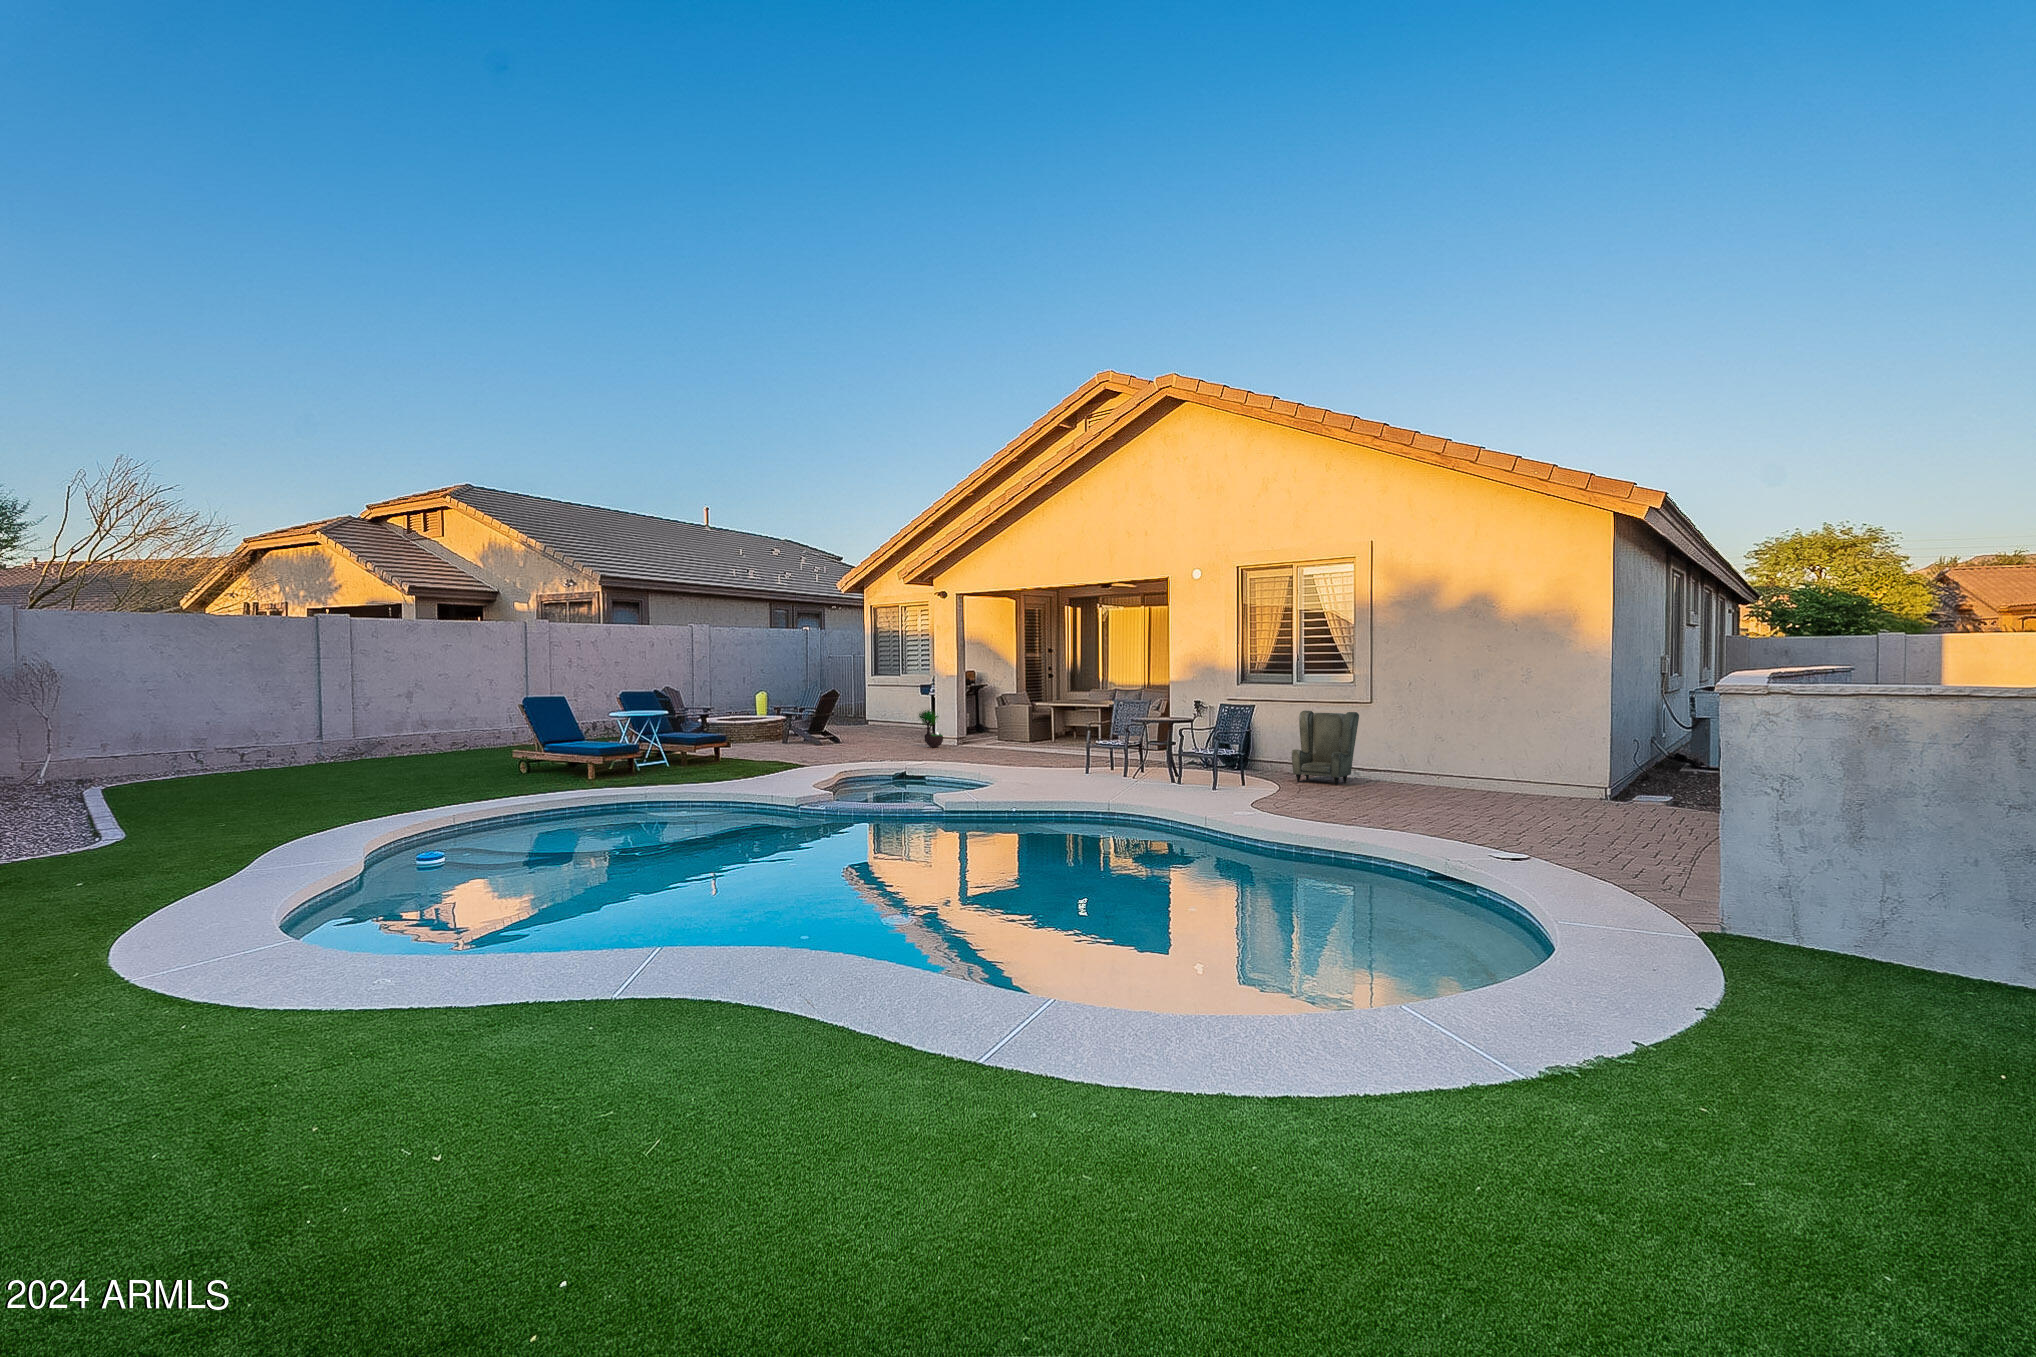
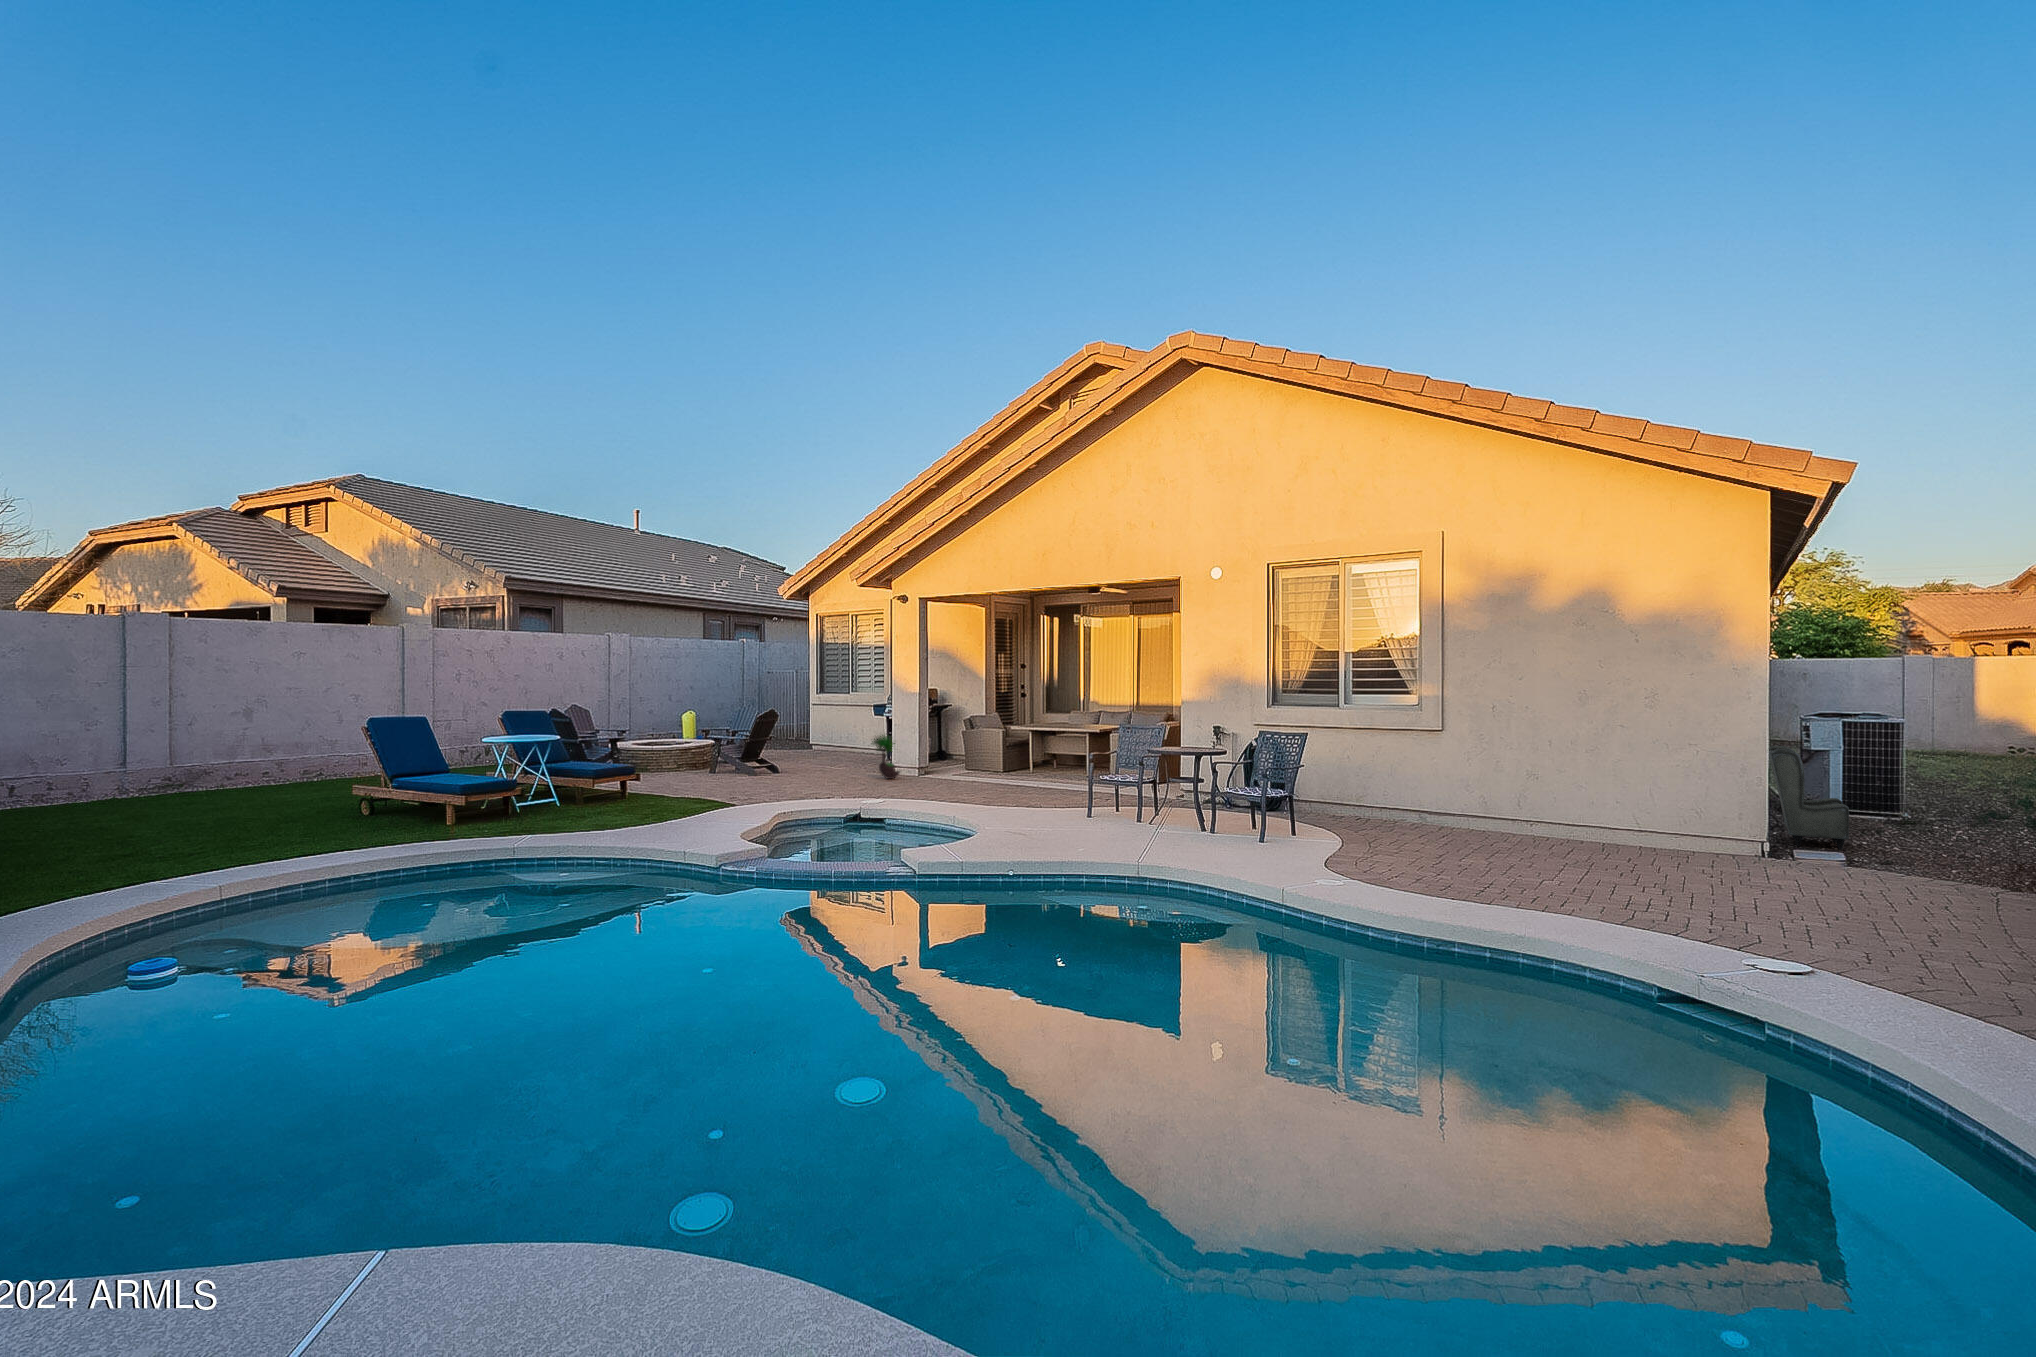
armchair: present [1292,711,1359,785] -> present [1769,746,1849,850]

